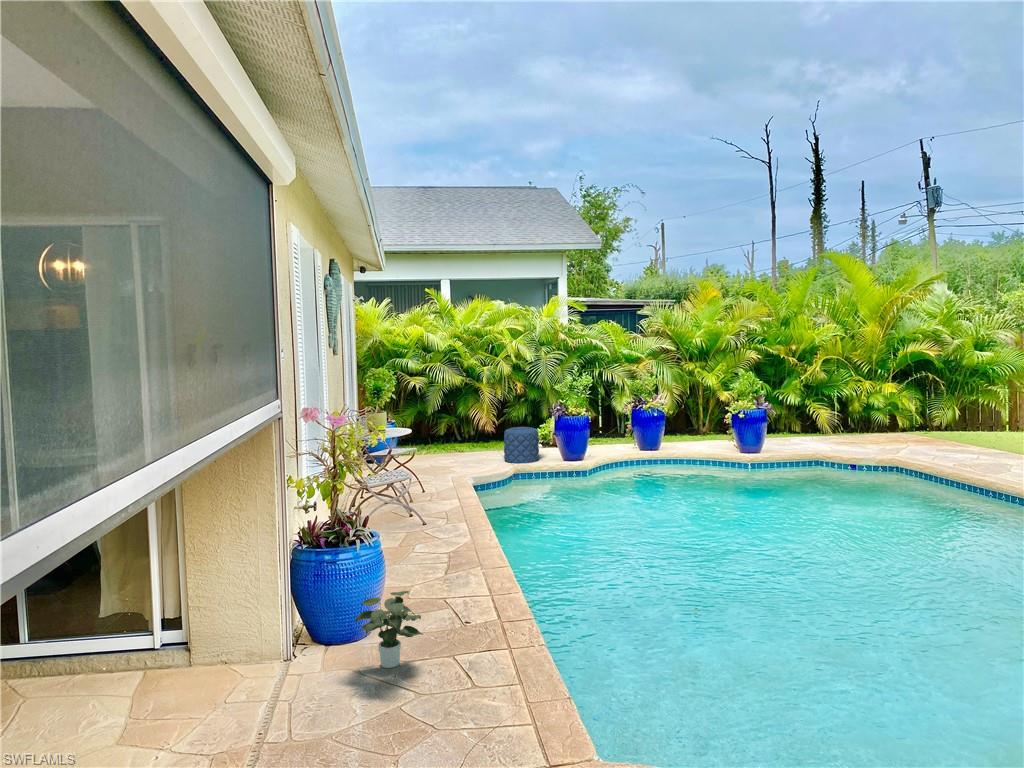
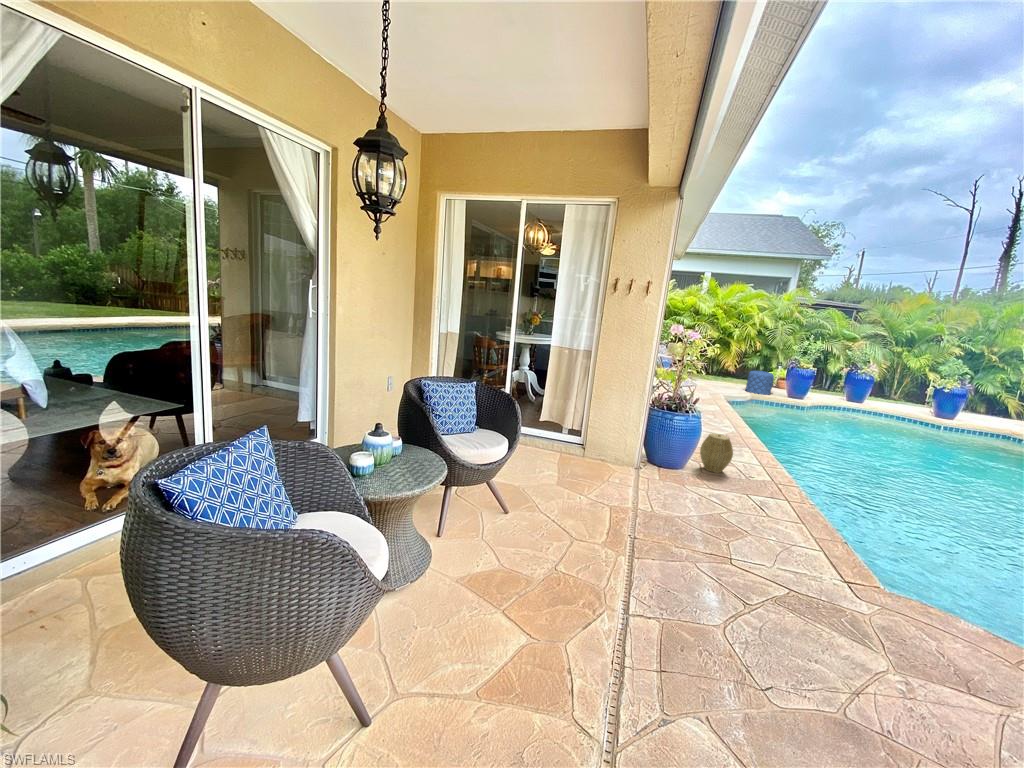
potted plant: present [355,591,423,668] -> none [737,430,774,464]
woven basket: none [237,639,309,736] -> present [700,433,733,473]

